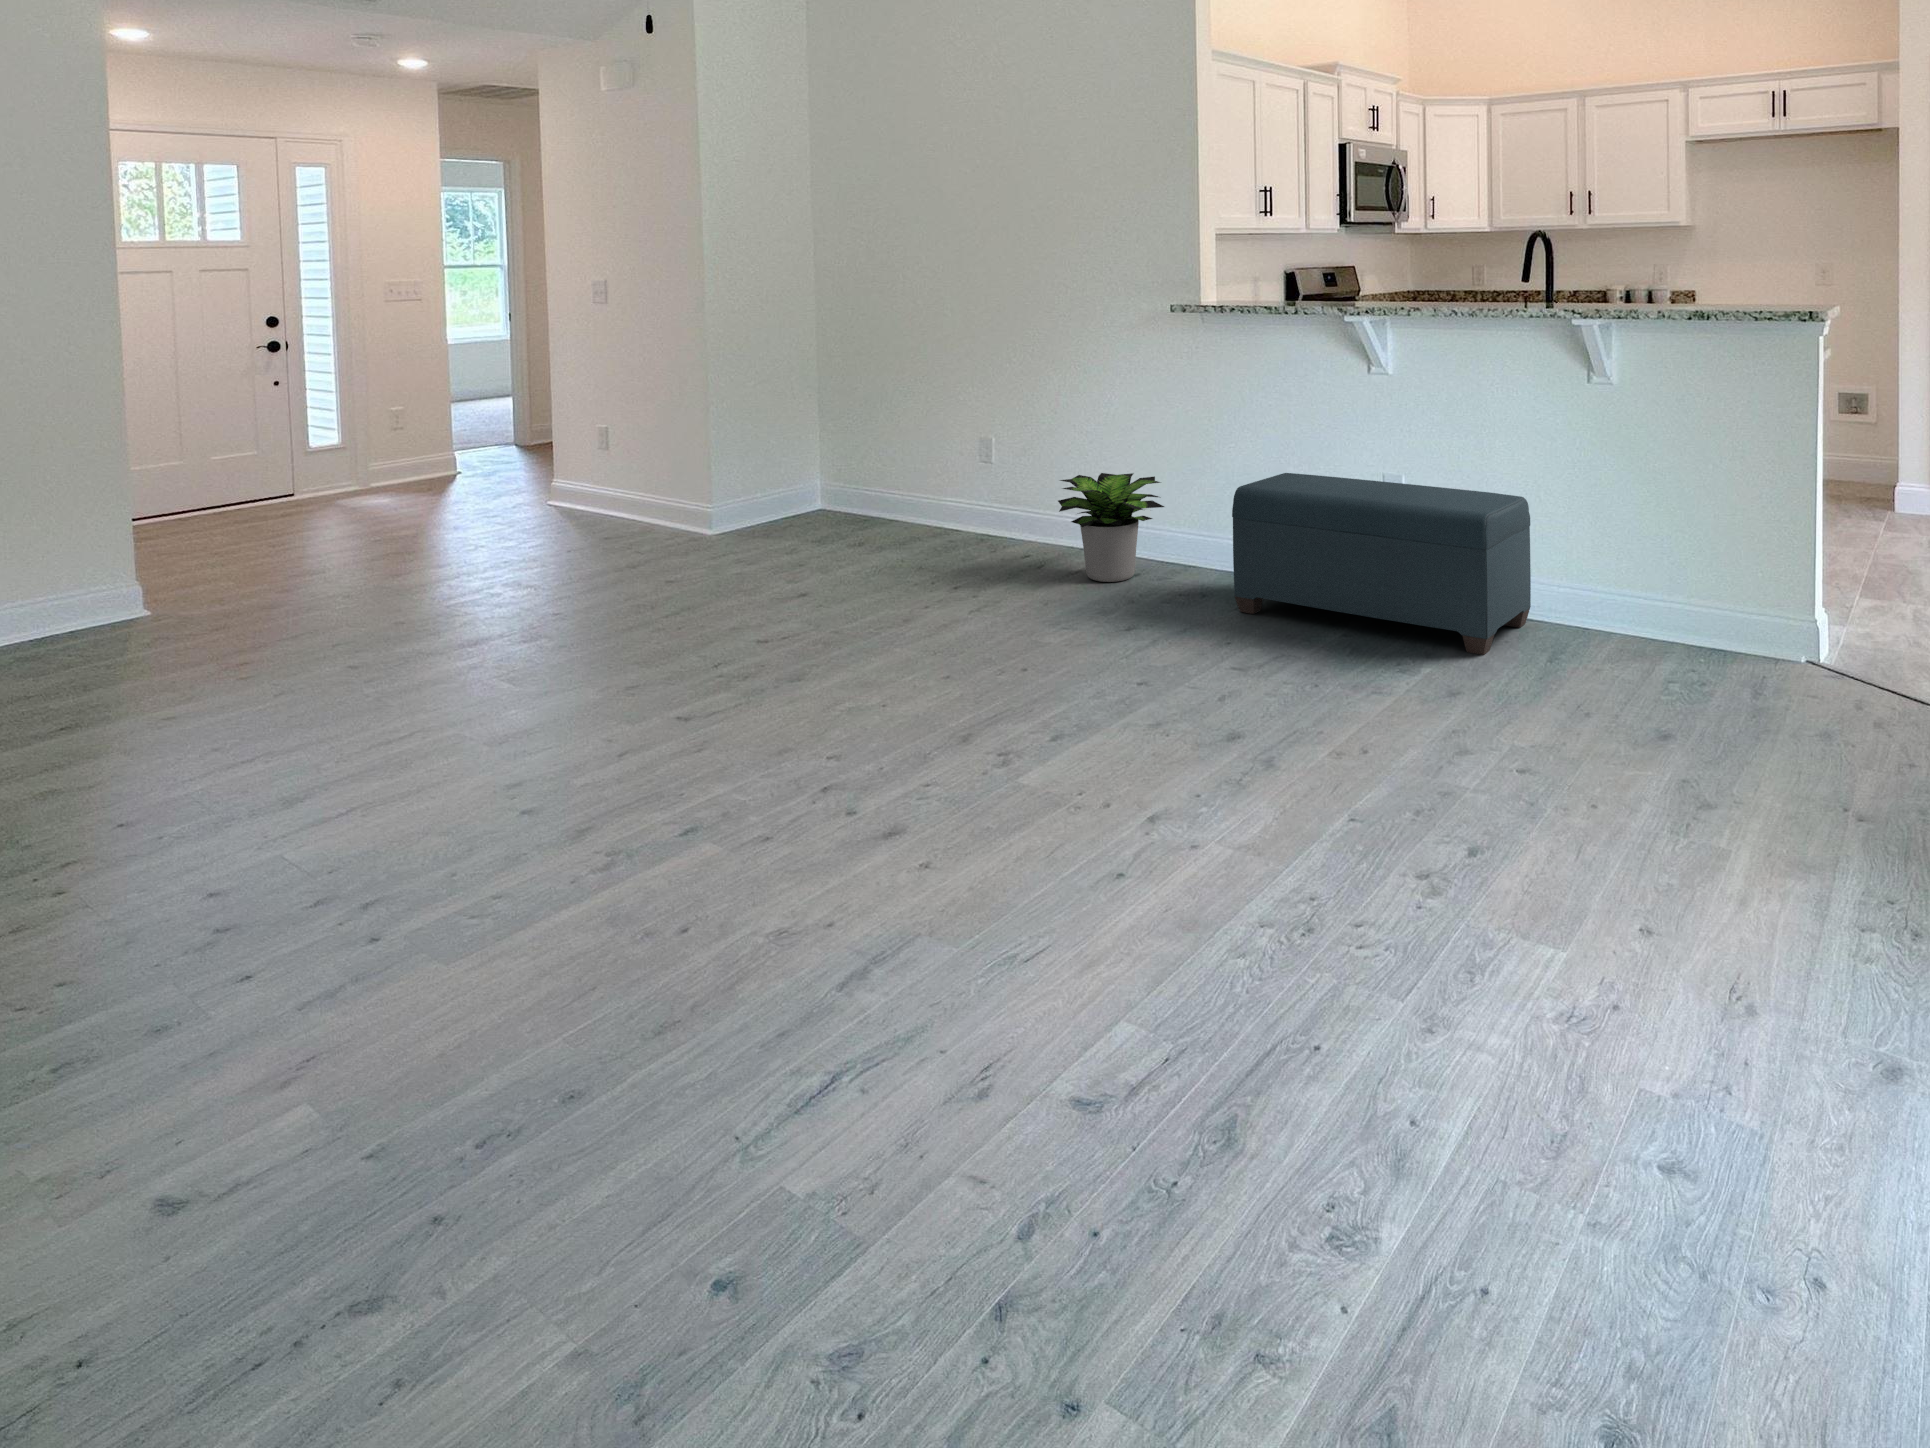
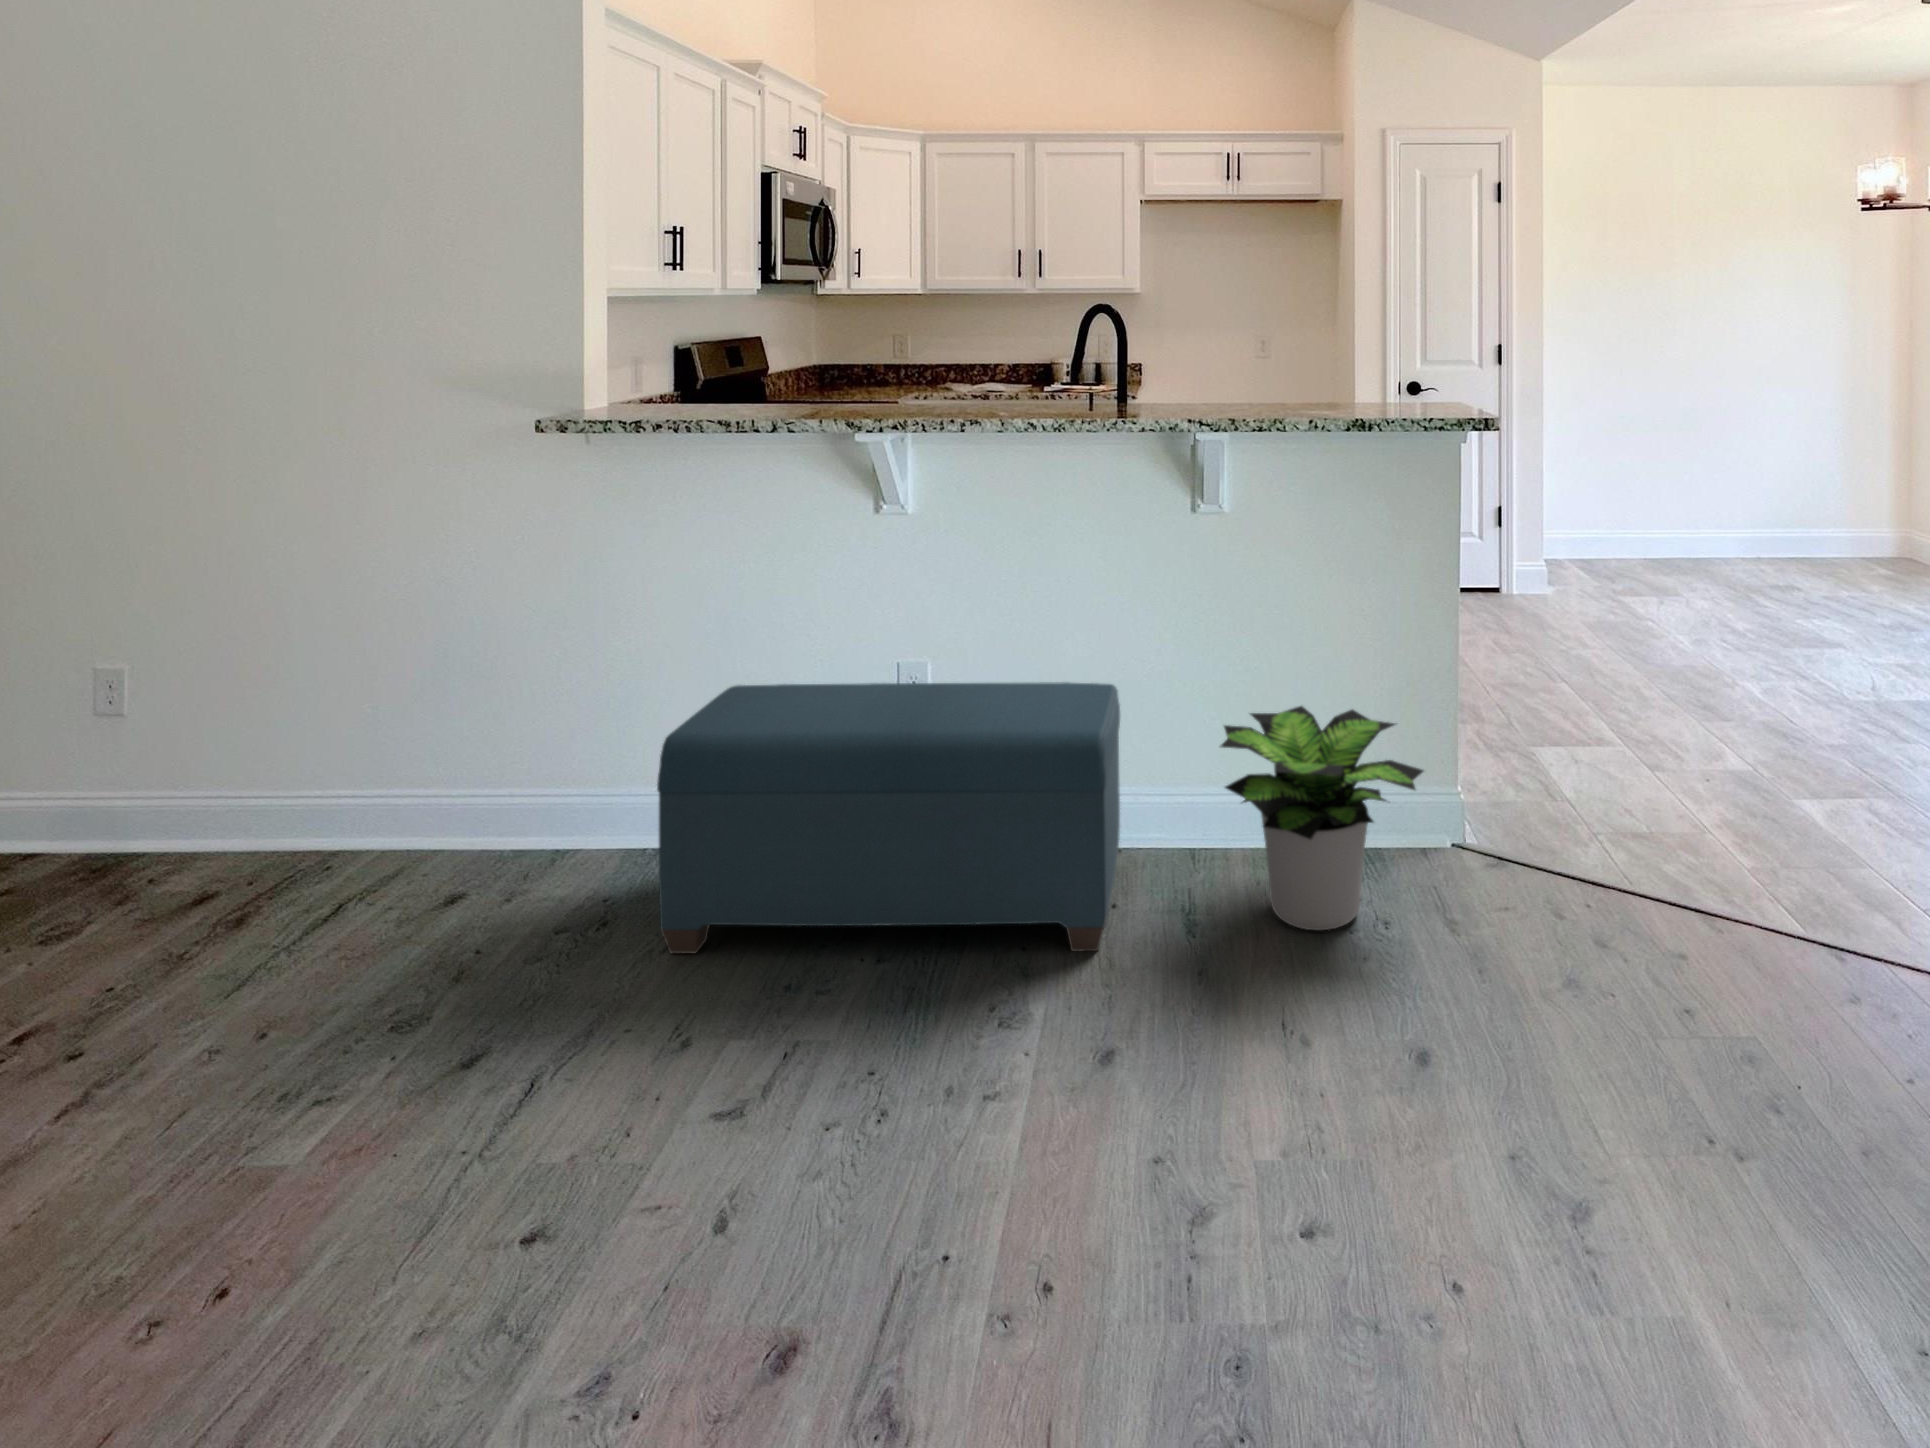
potted plant: present [1058,473,1164,582] -> present [1221,706,1423,930]

